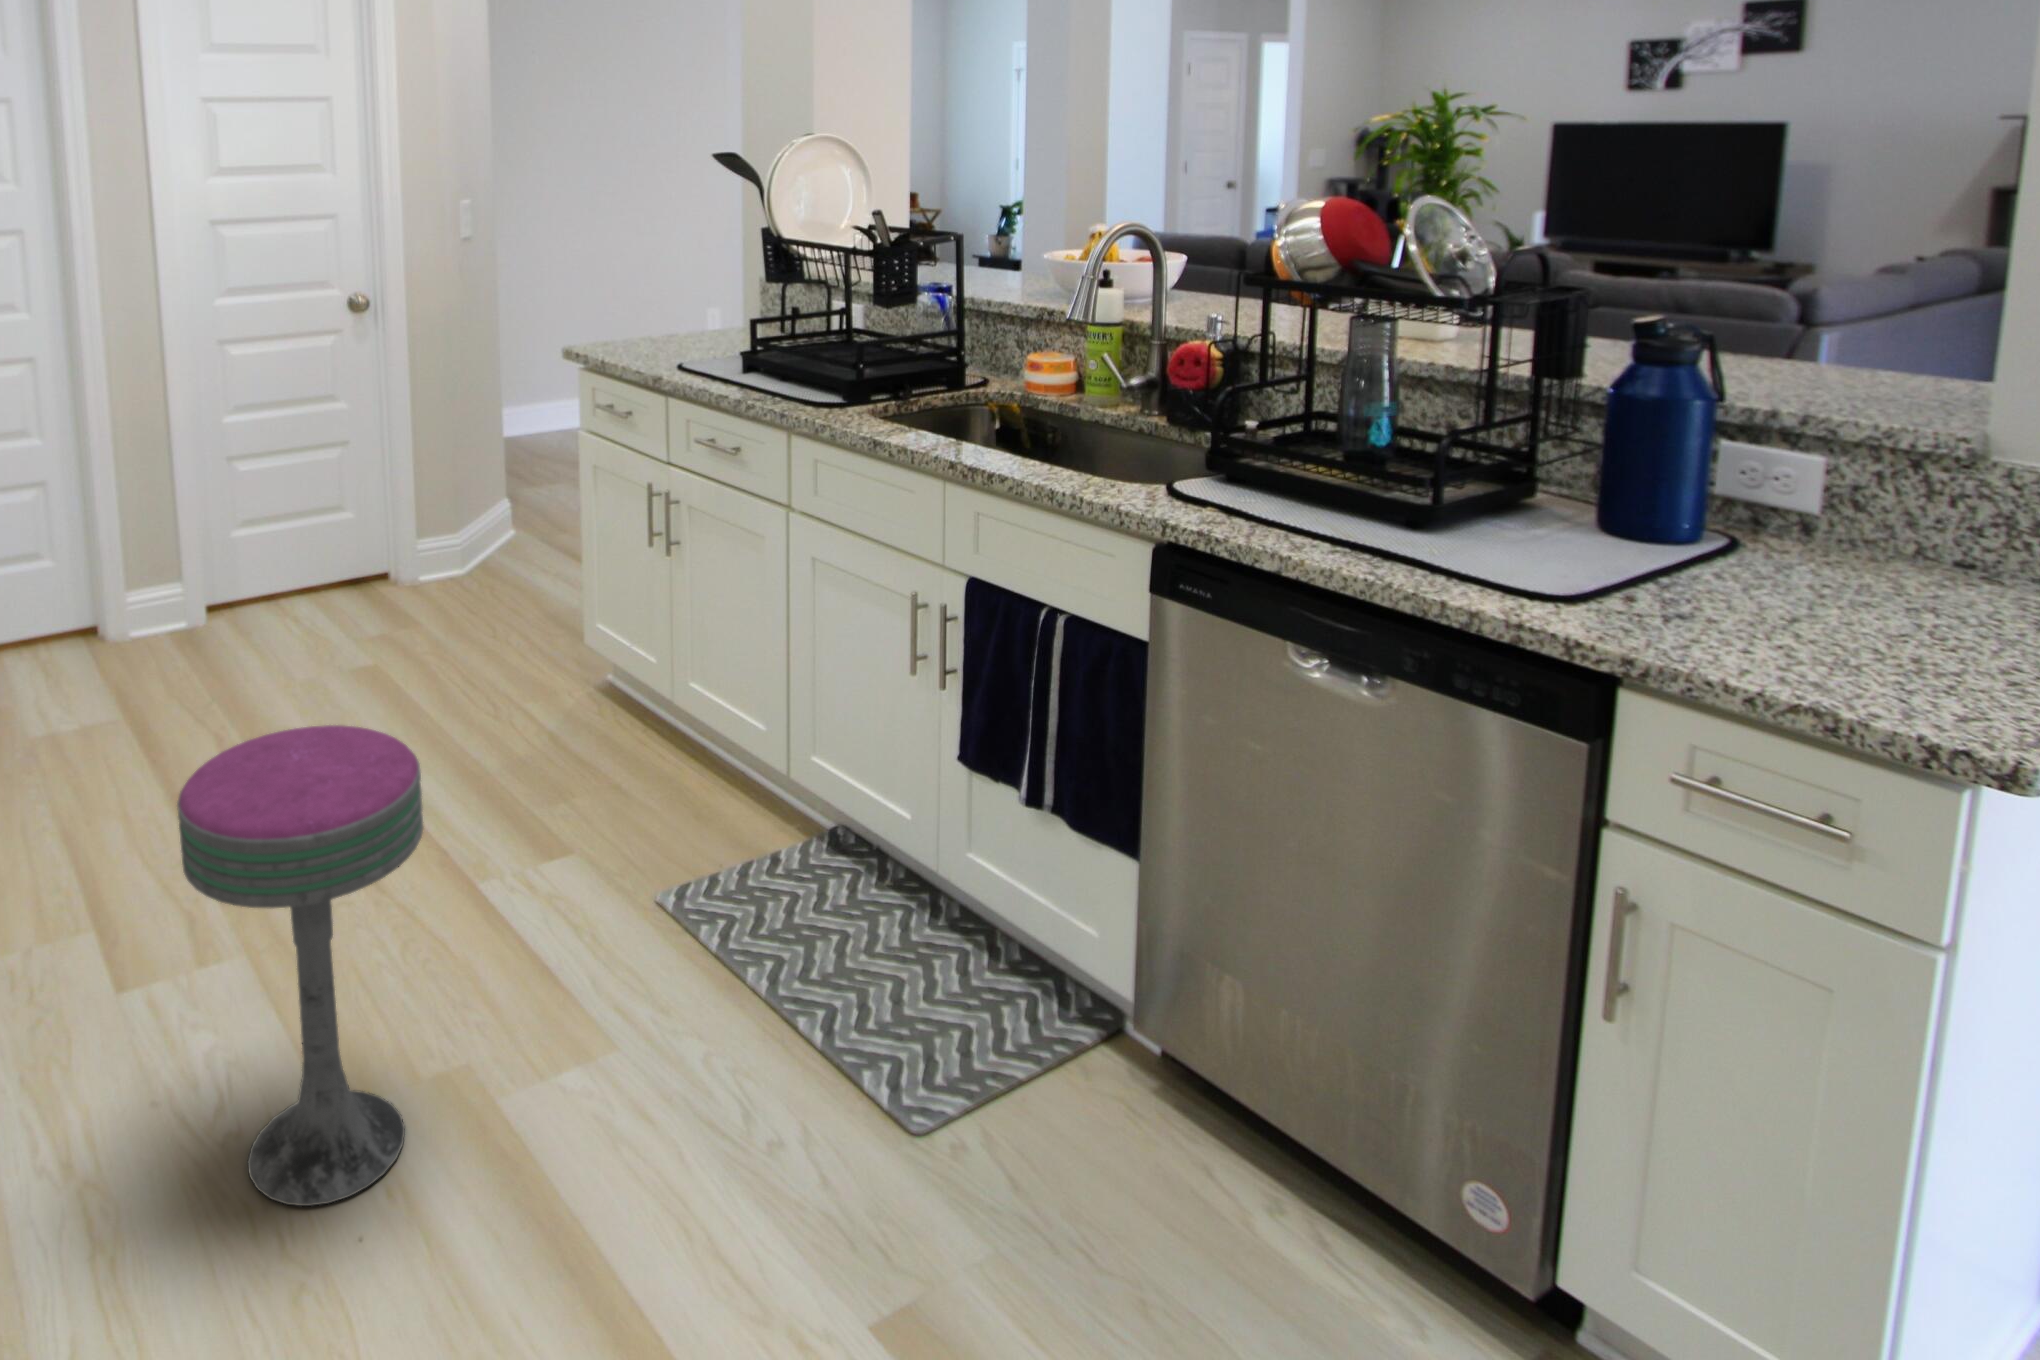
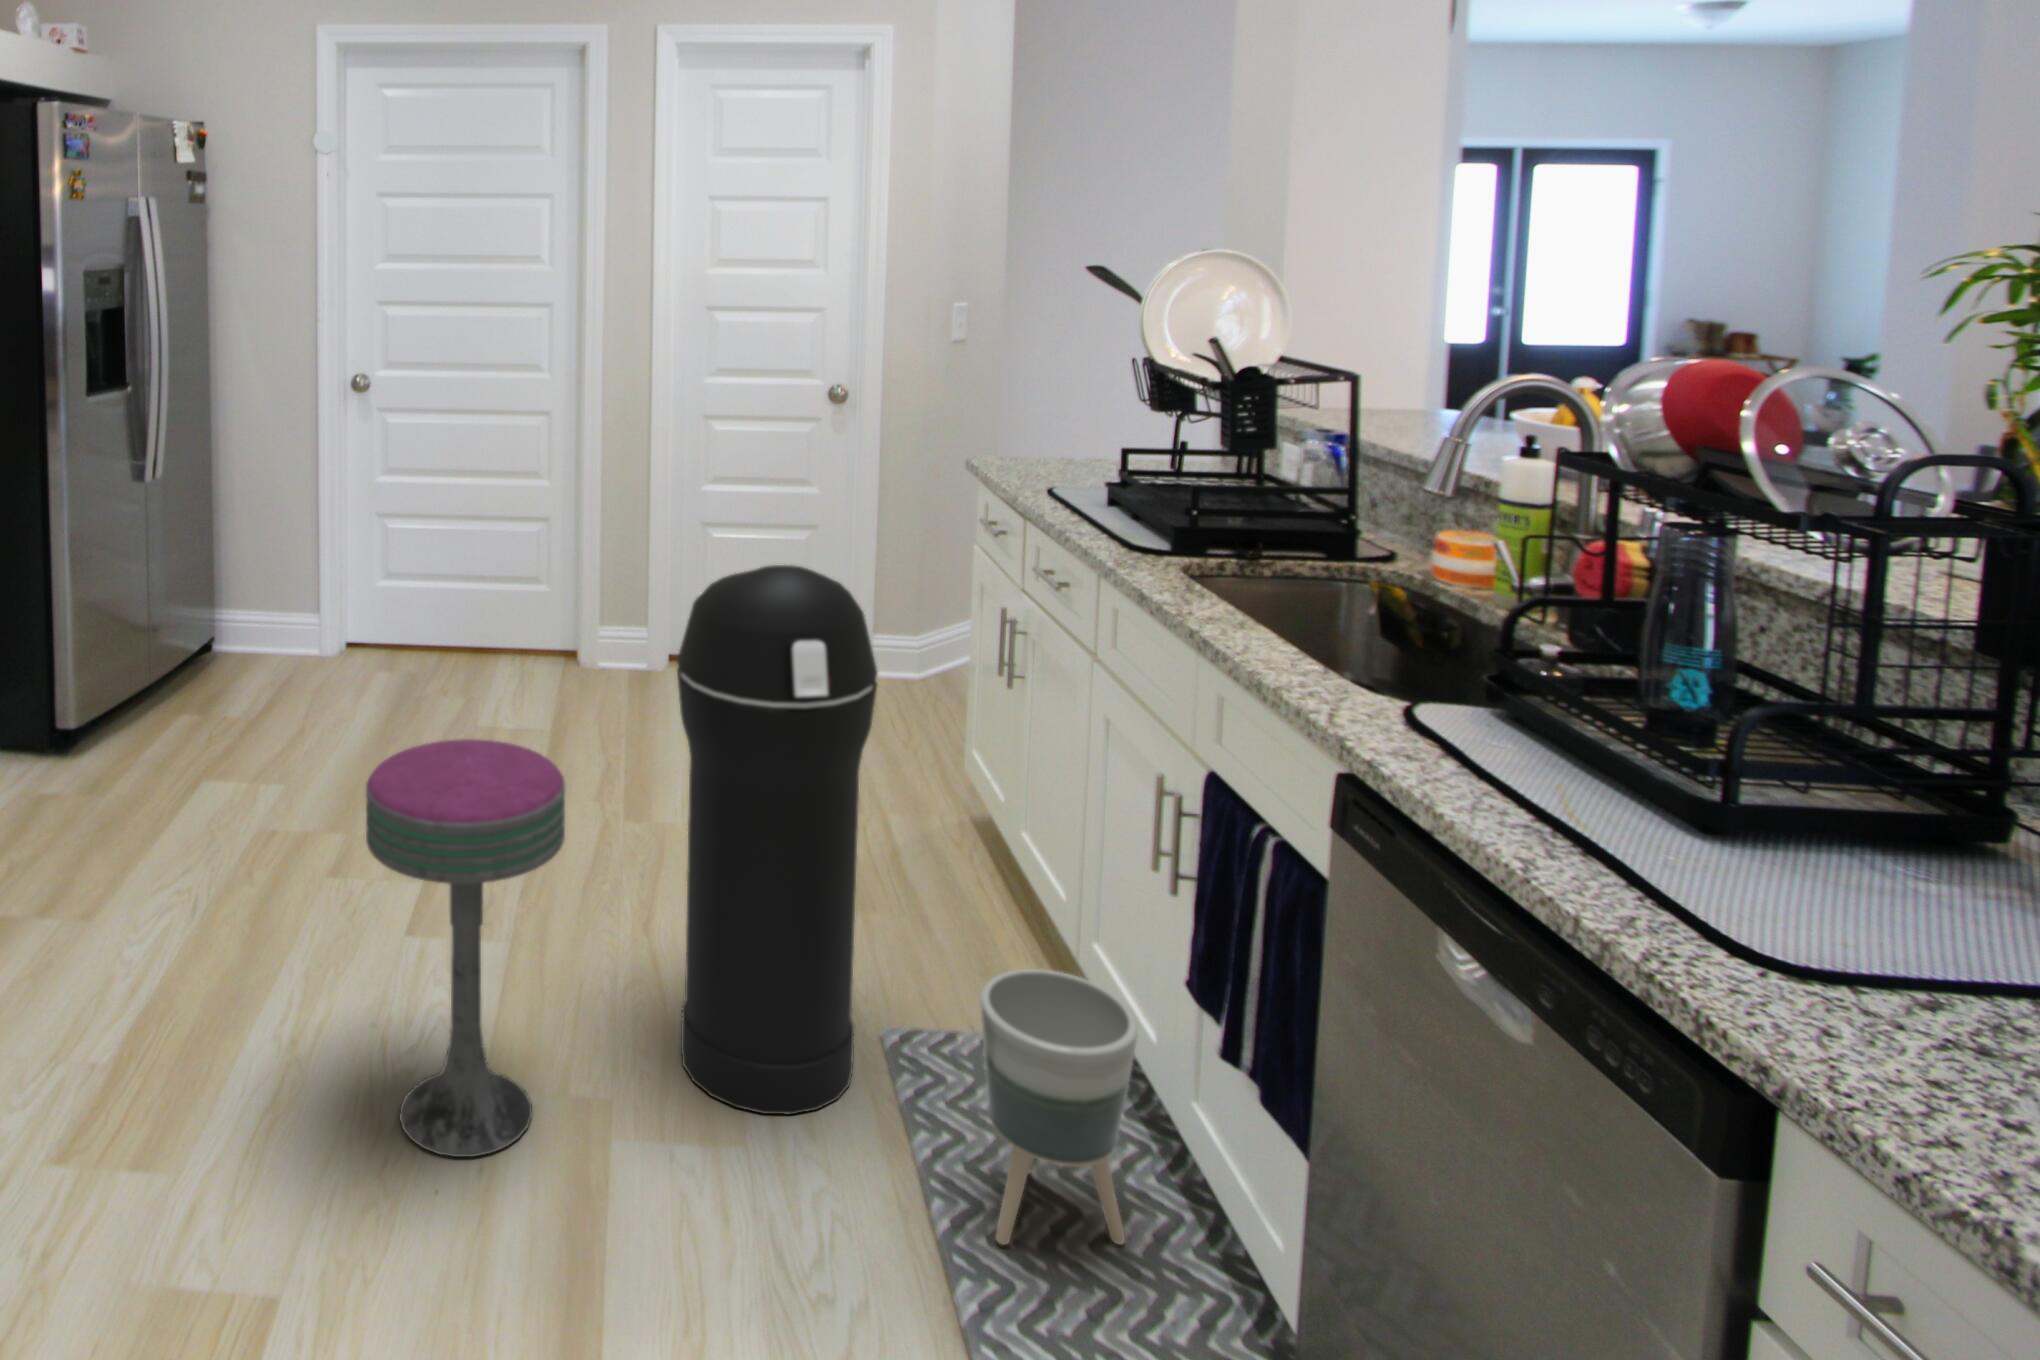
trash can: none [469,470,672,1017] -> present [677,565,878,1114]
planter: none [817,782,949,1031] -> present [980,969,1138,1245]

